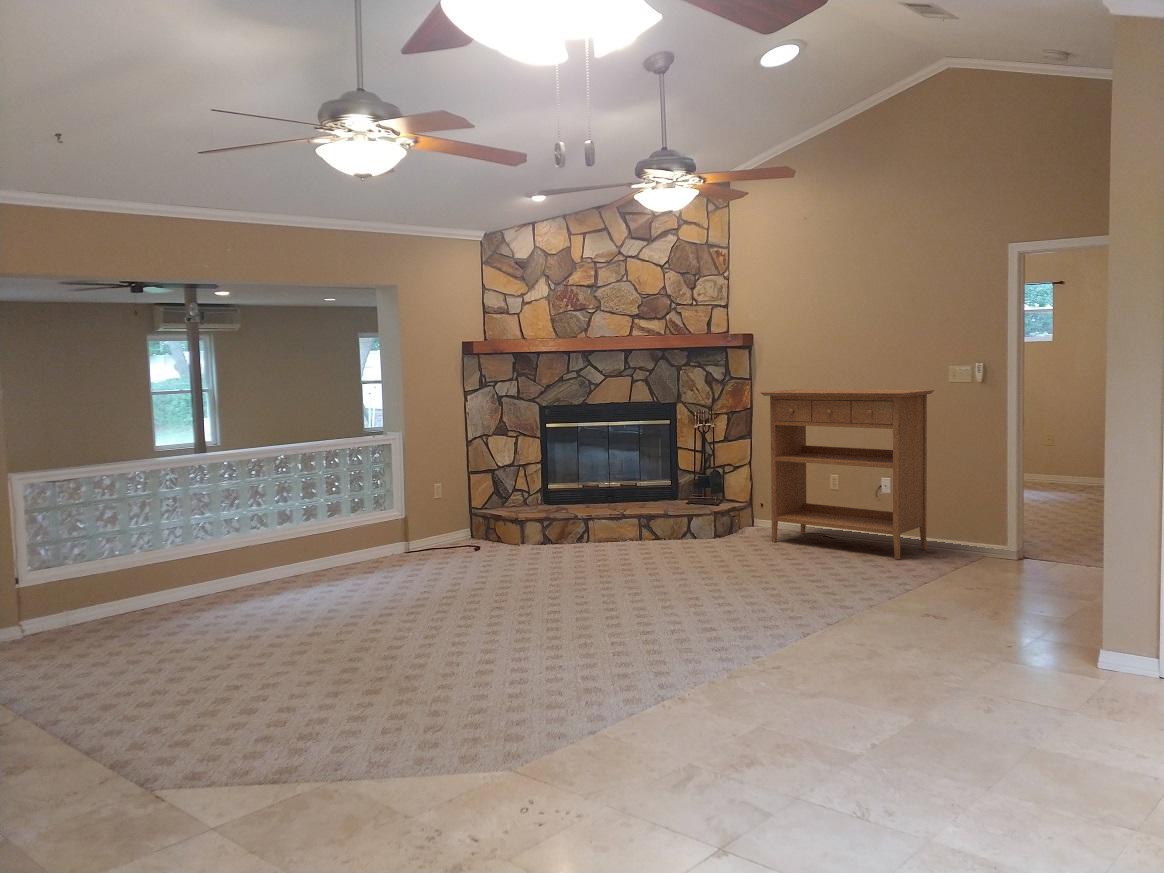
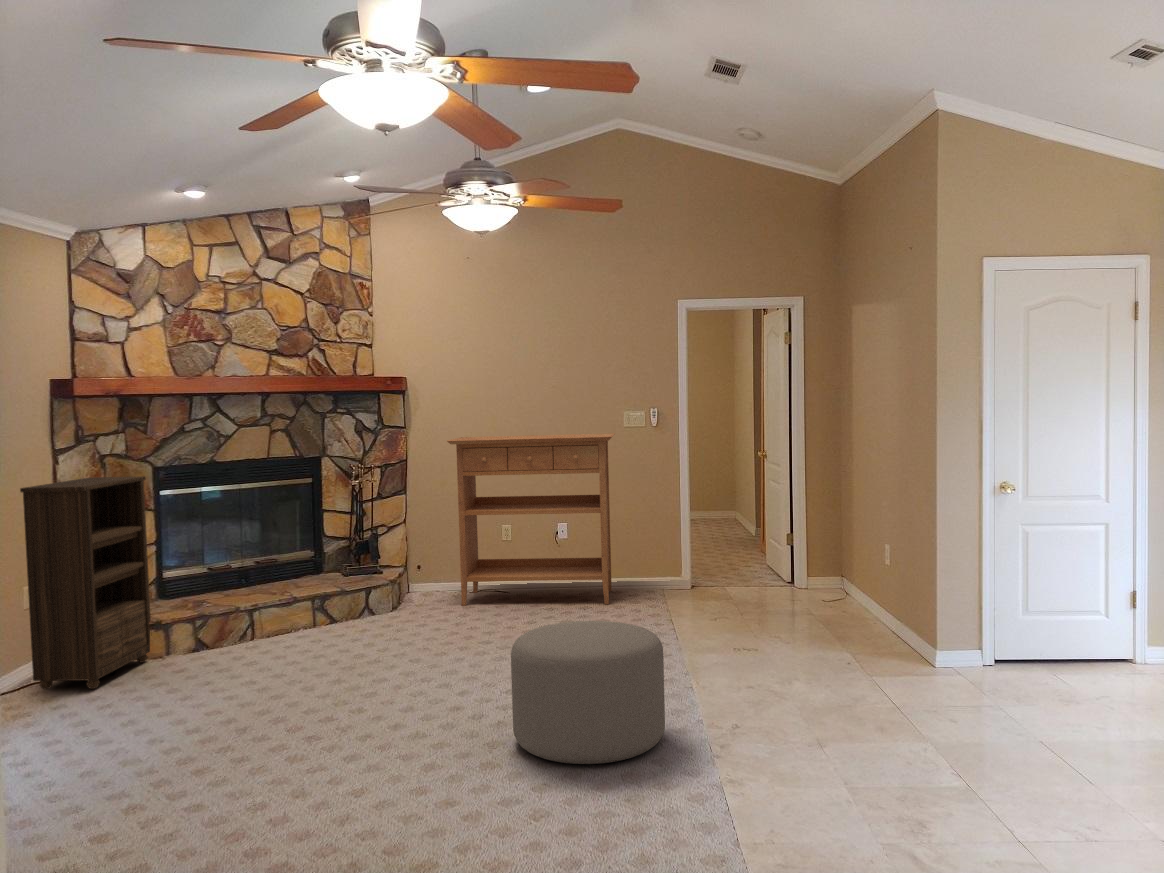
bookshelf: none [422,411,513,557] -> present [20,476,151,689]
ottoman: none [610,552,740,668] -> present [511,621,665,764]

